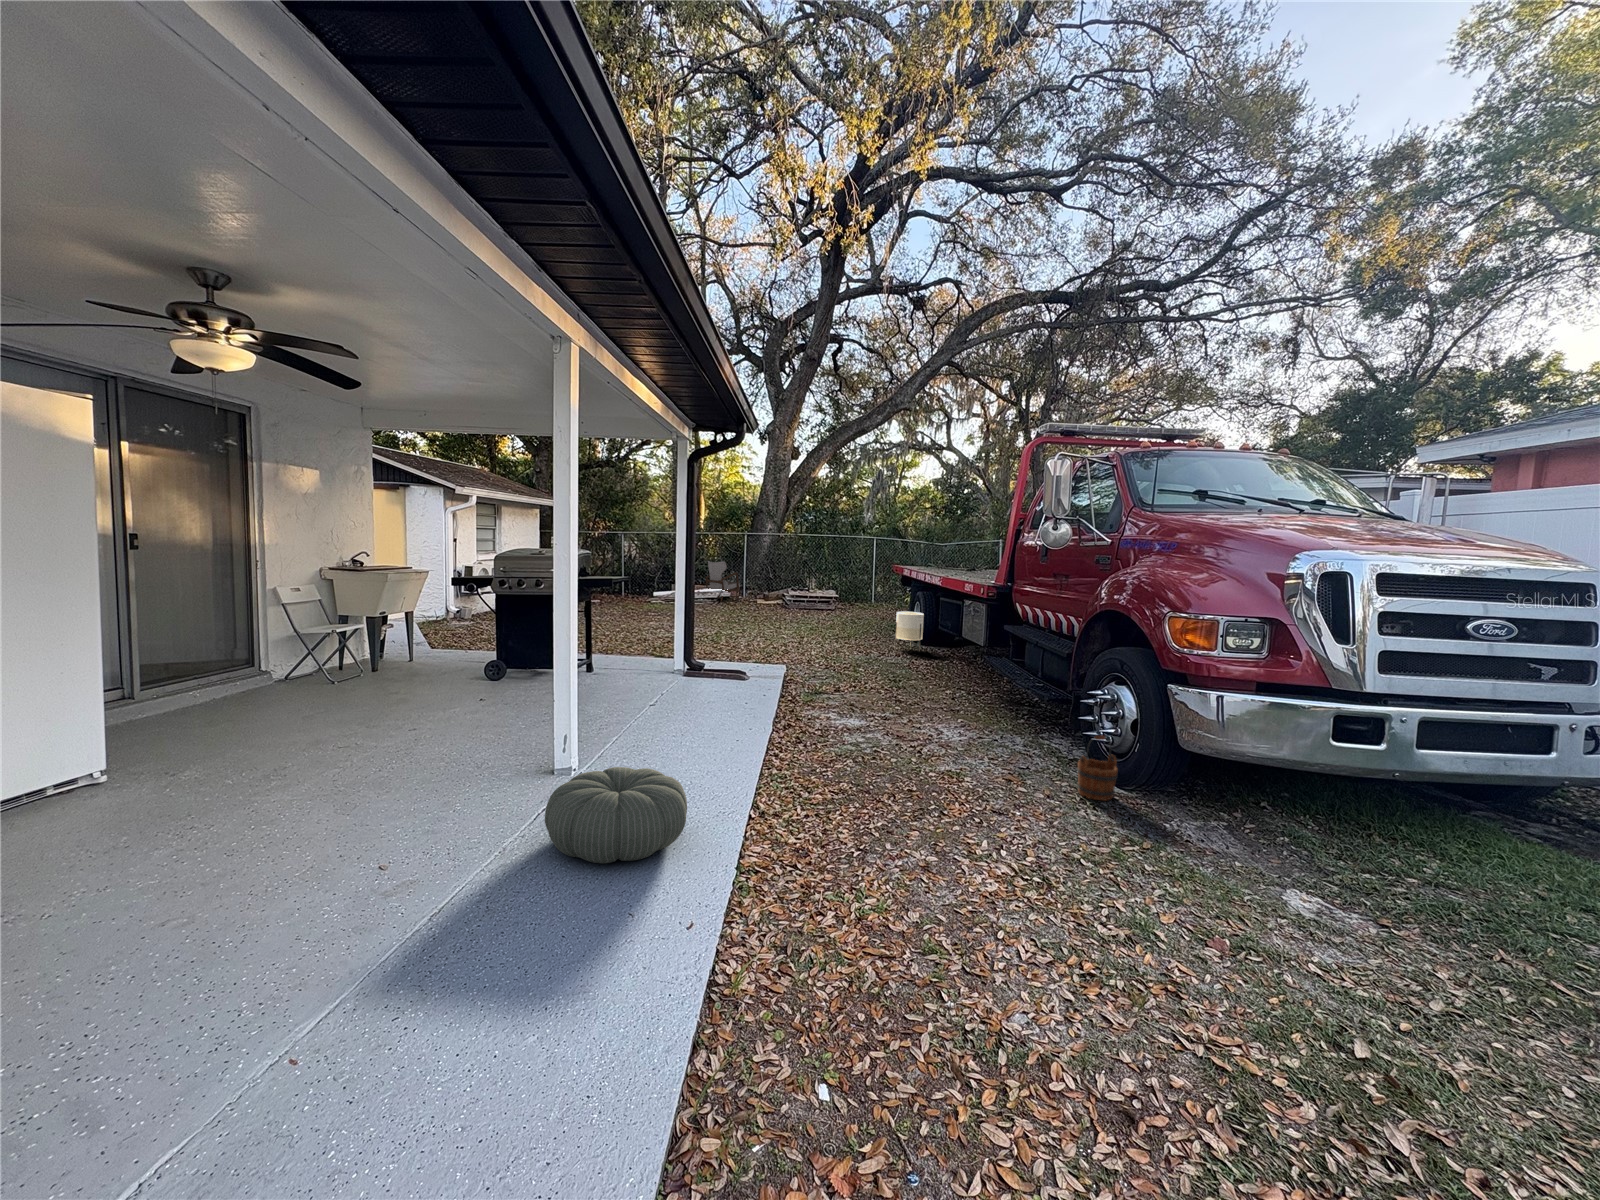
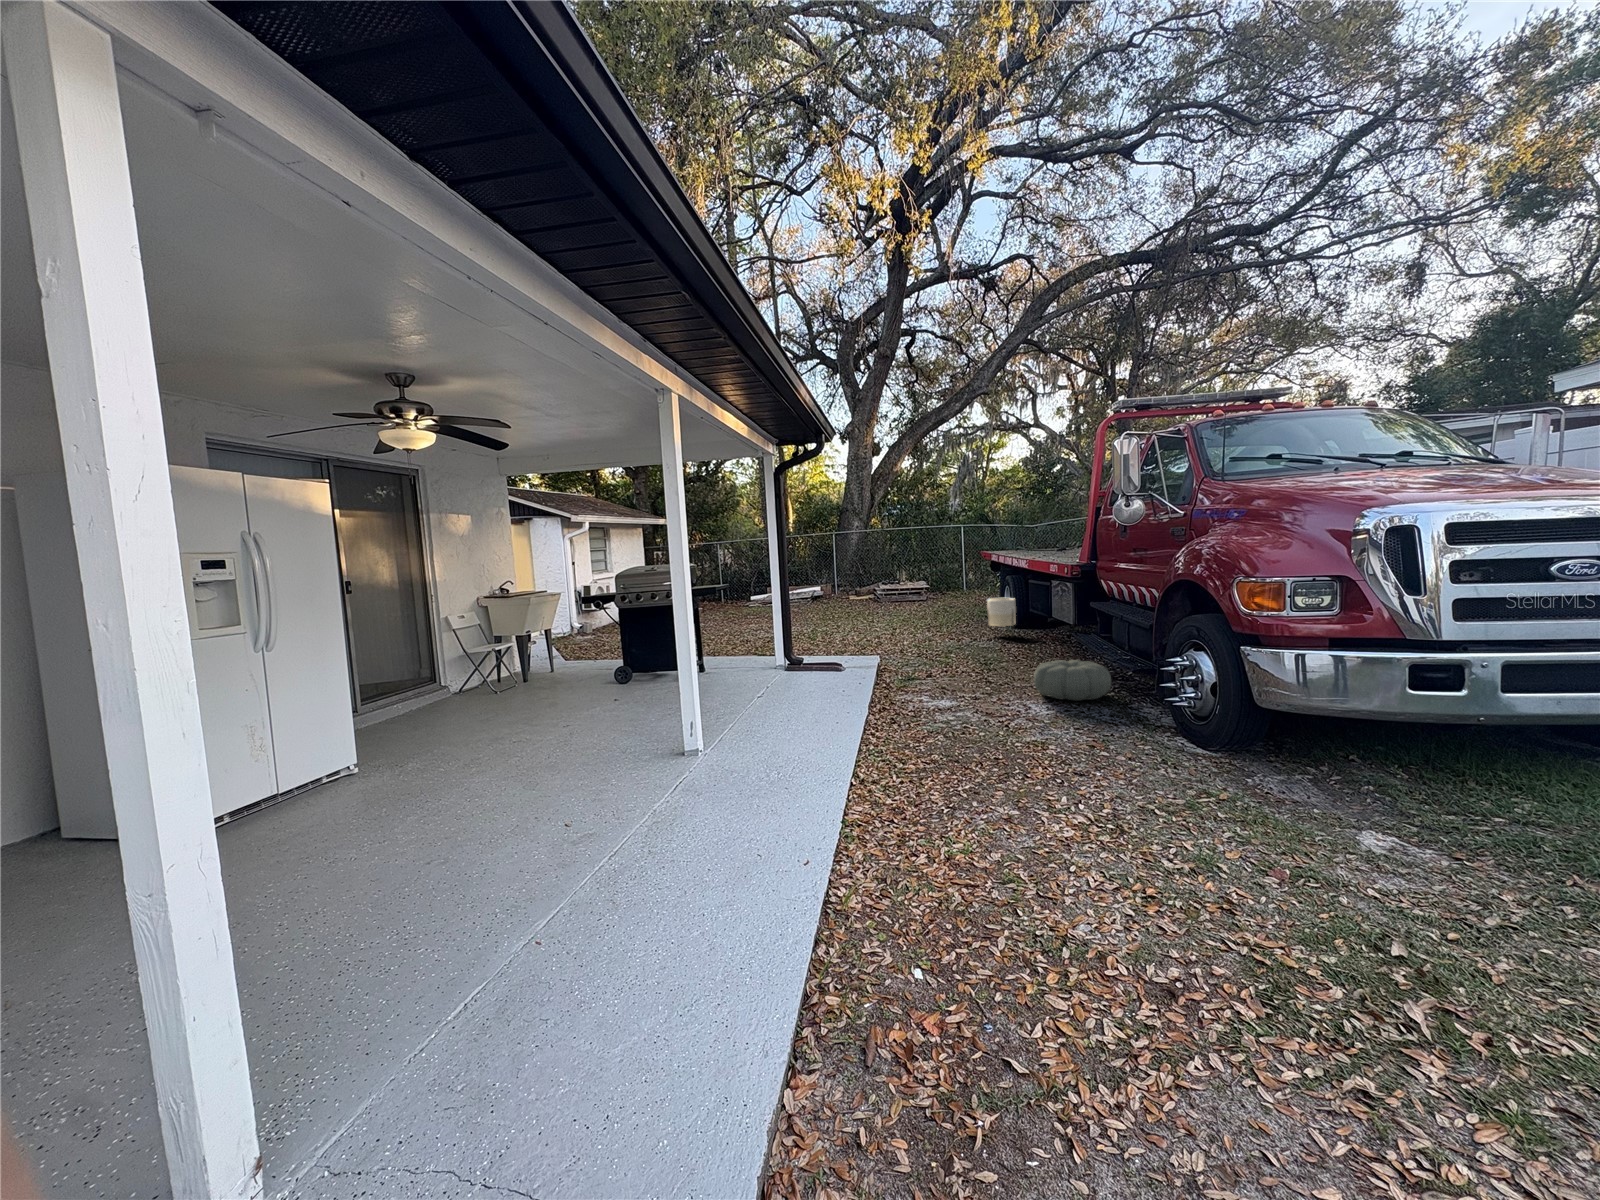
armchair: present [705,561,740,602] -> none [796,562,830,602]
wooden bucket: present [1077,736,1118,801] -> none [1161,700,1202,762]
pouf: present [545,767,687,863] -> present [1034,660,1111,701]

